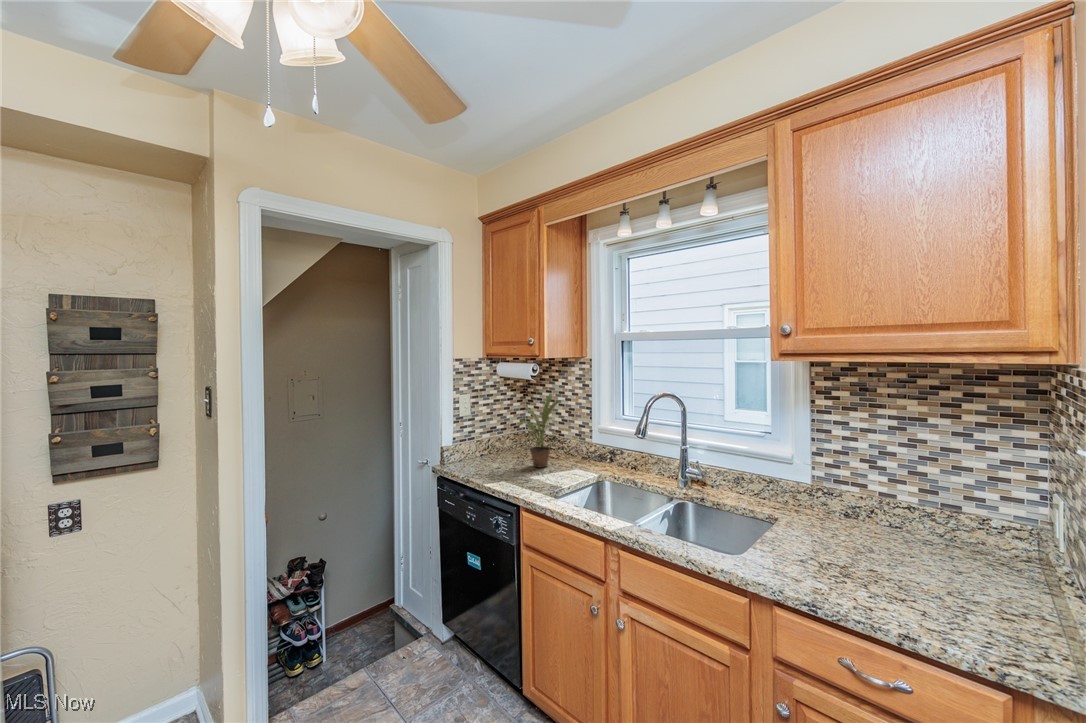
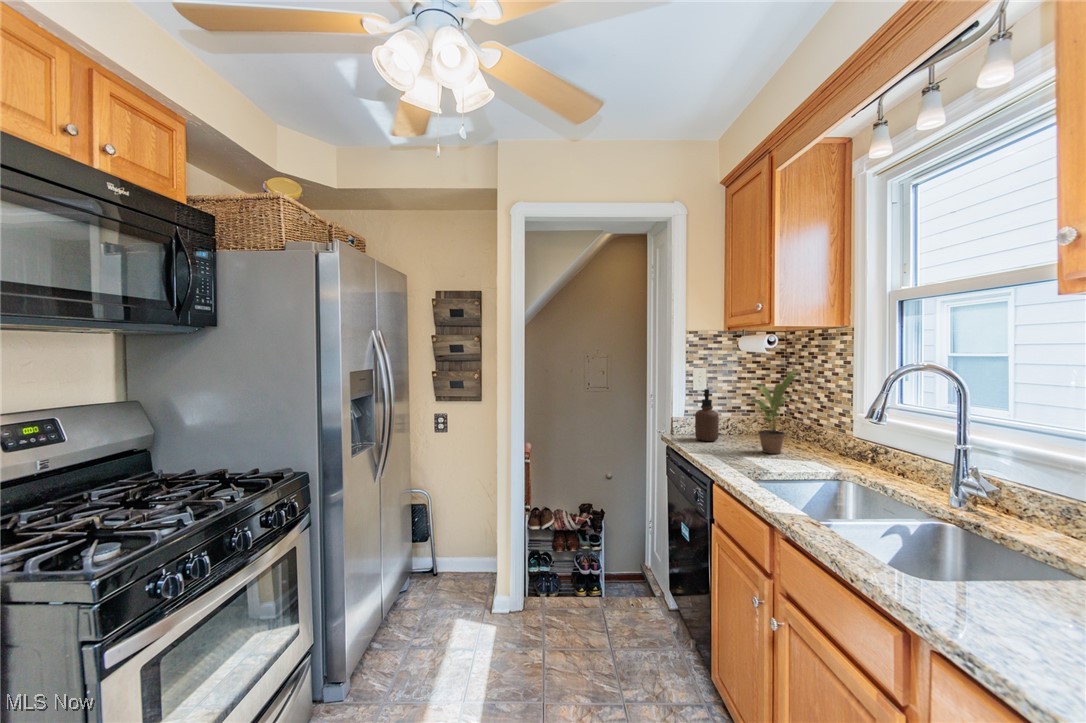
soap dispenser: none [468,415,490,465] -> present [695,389,719,441]

